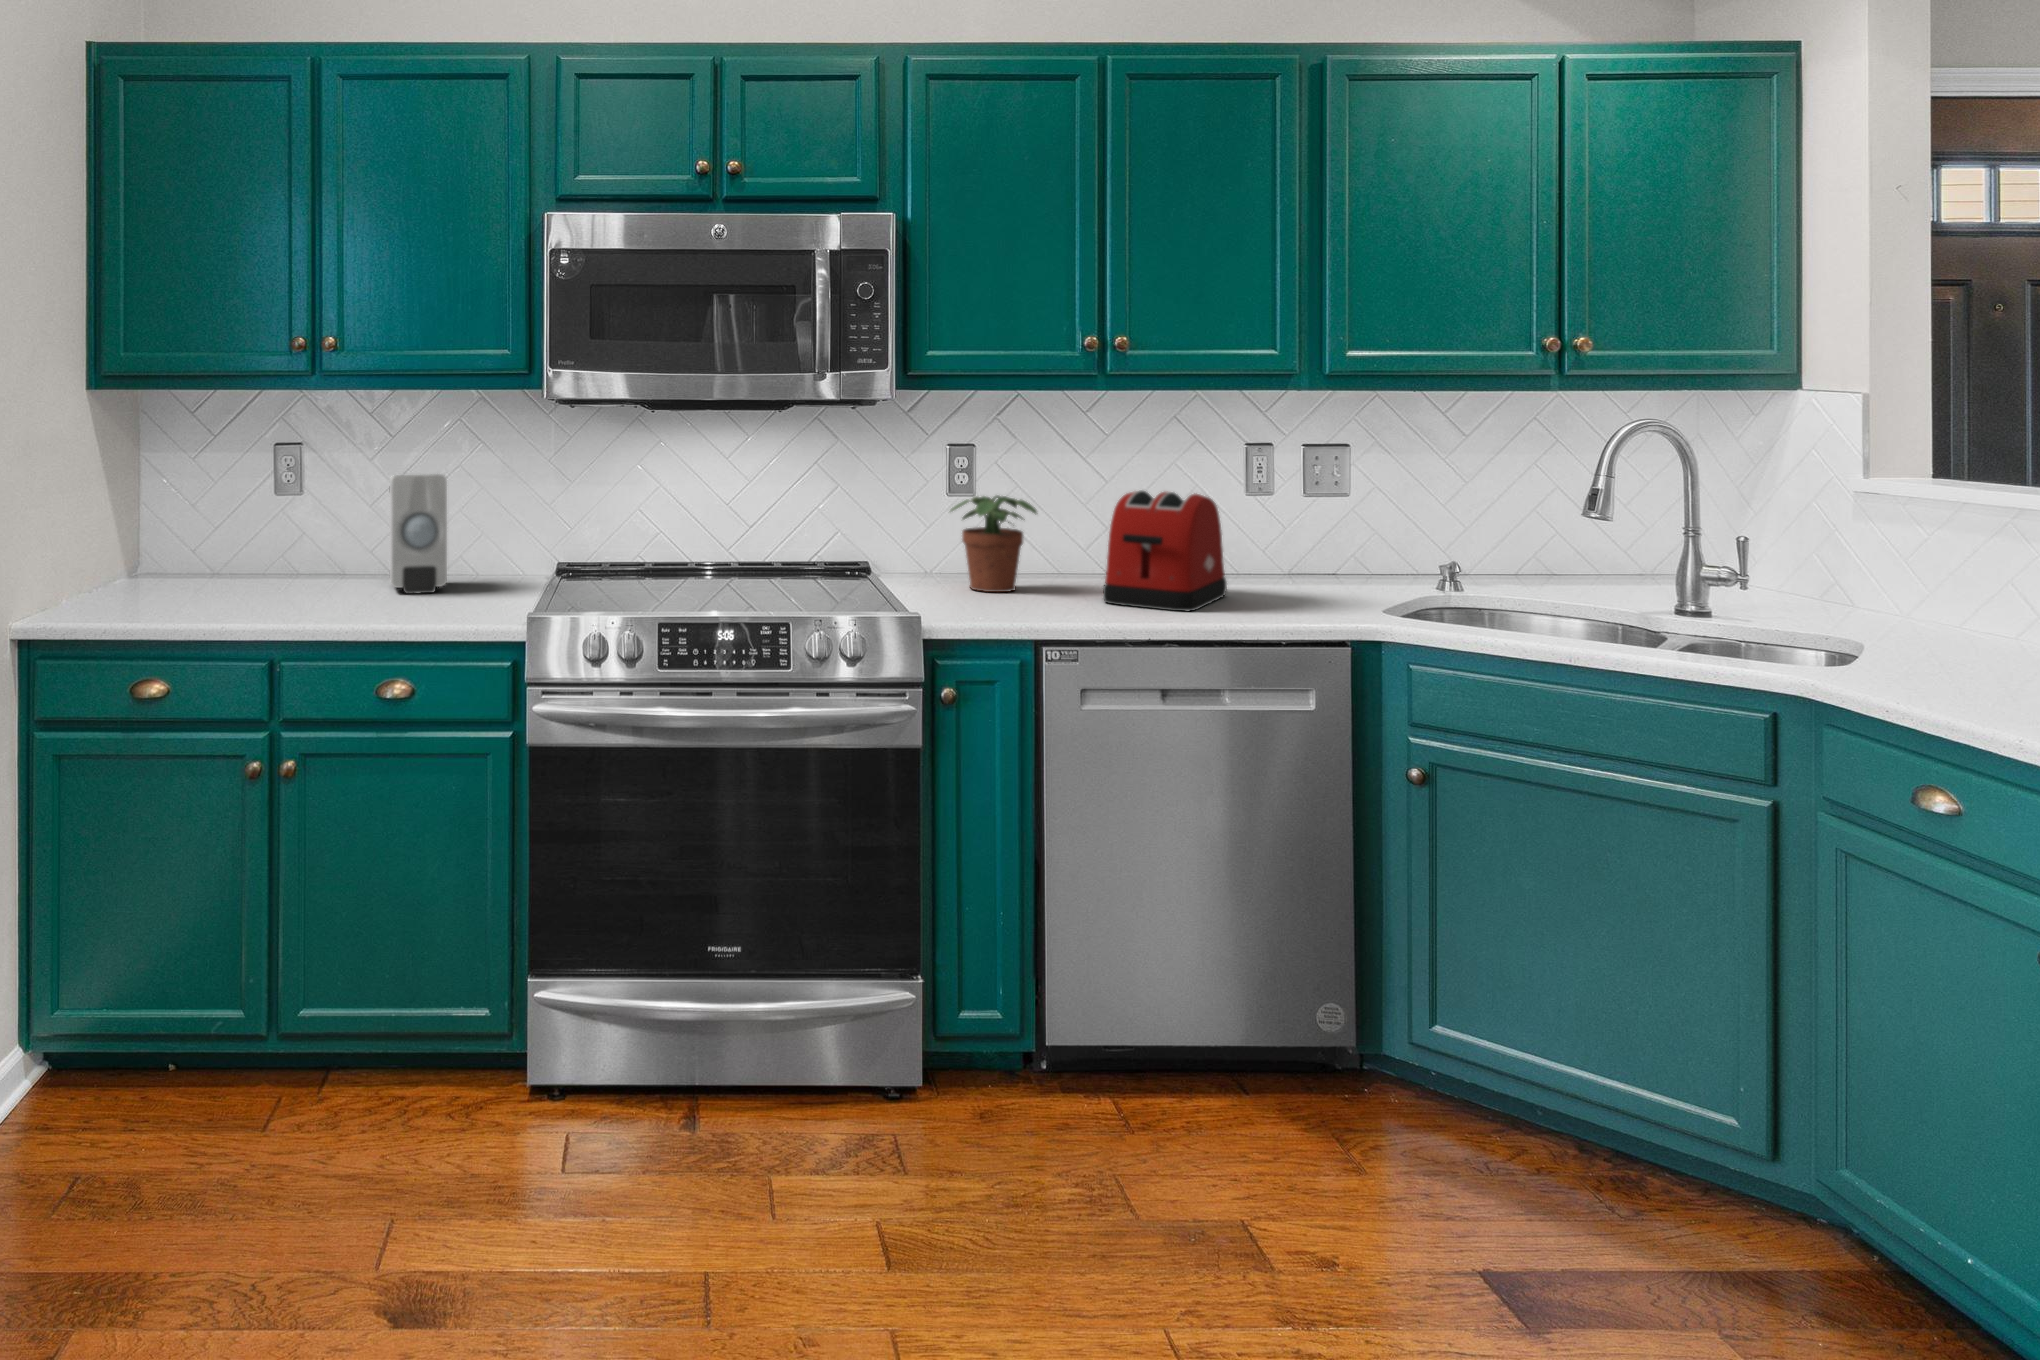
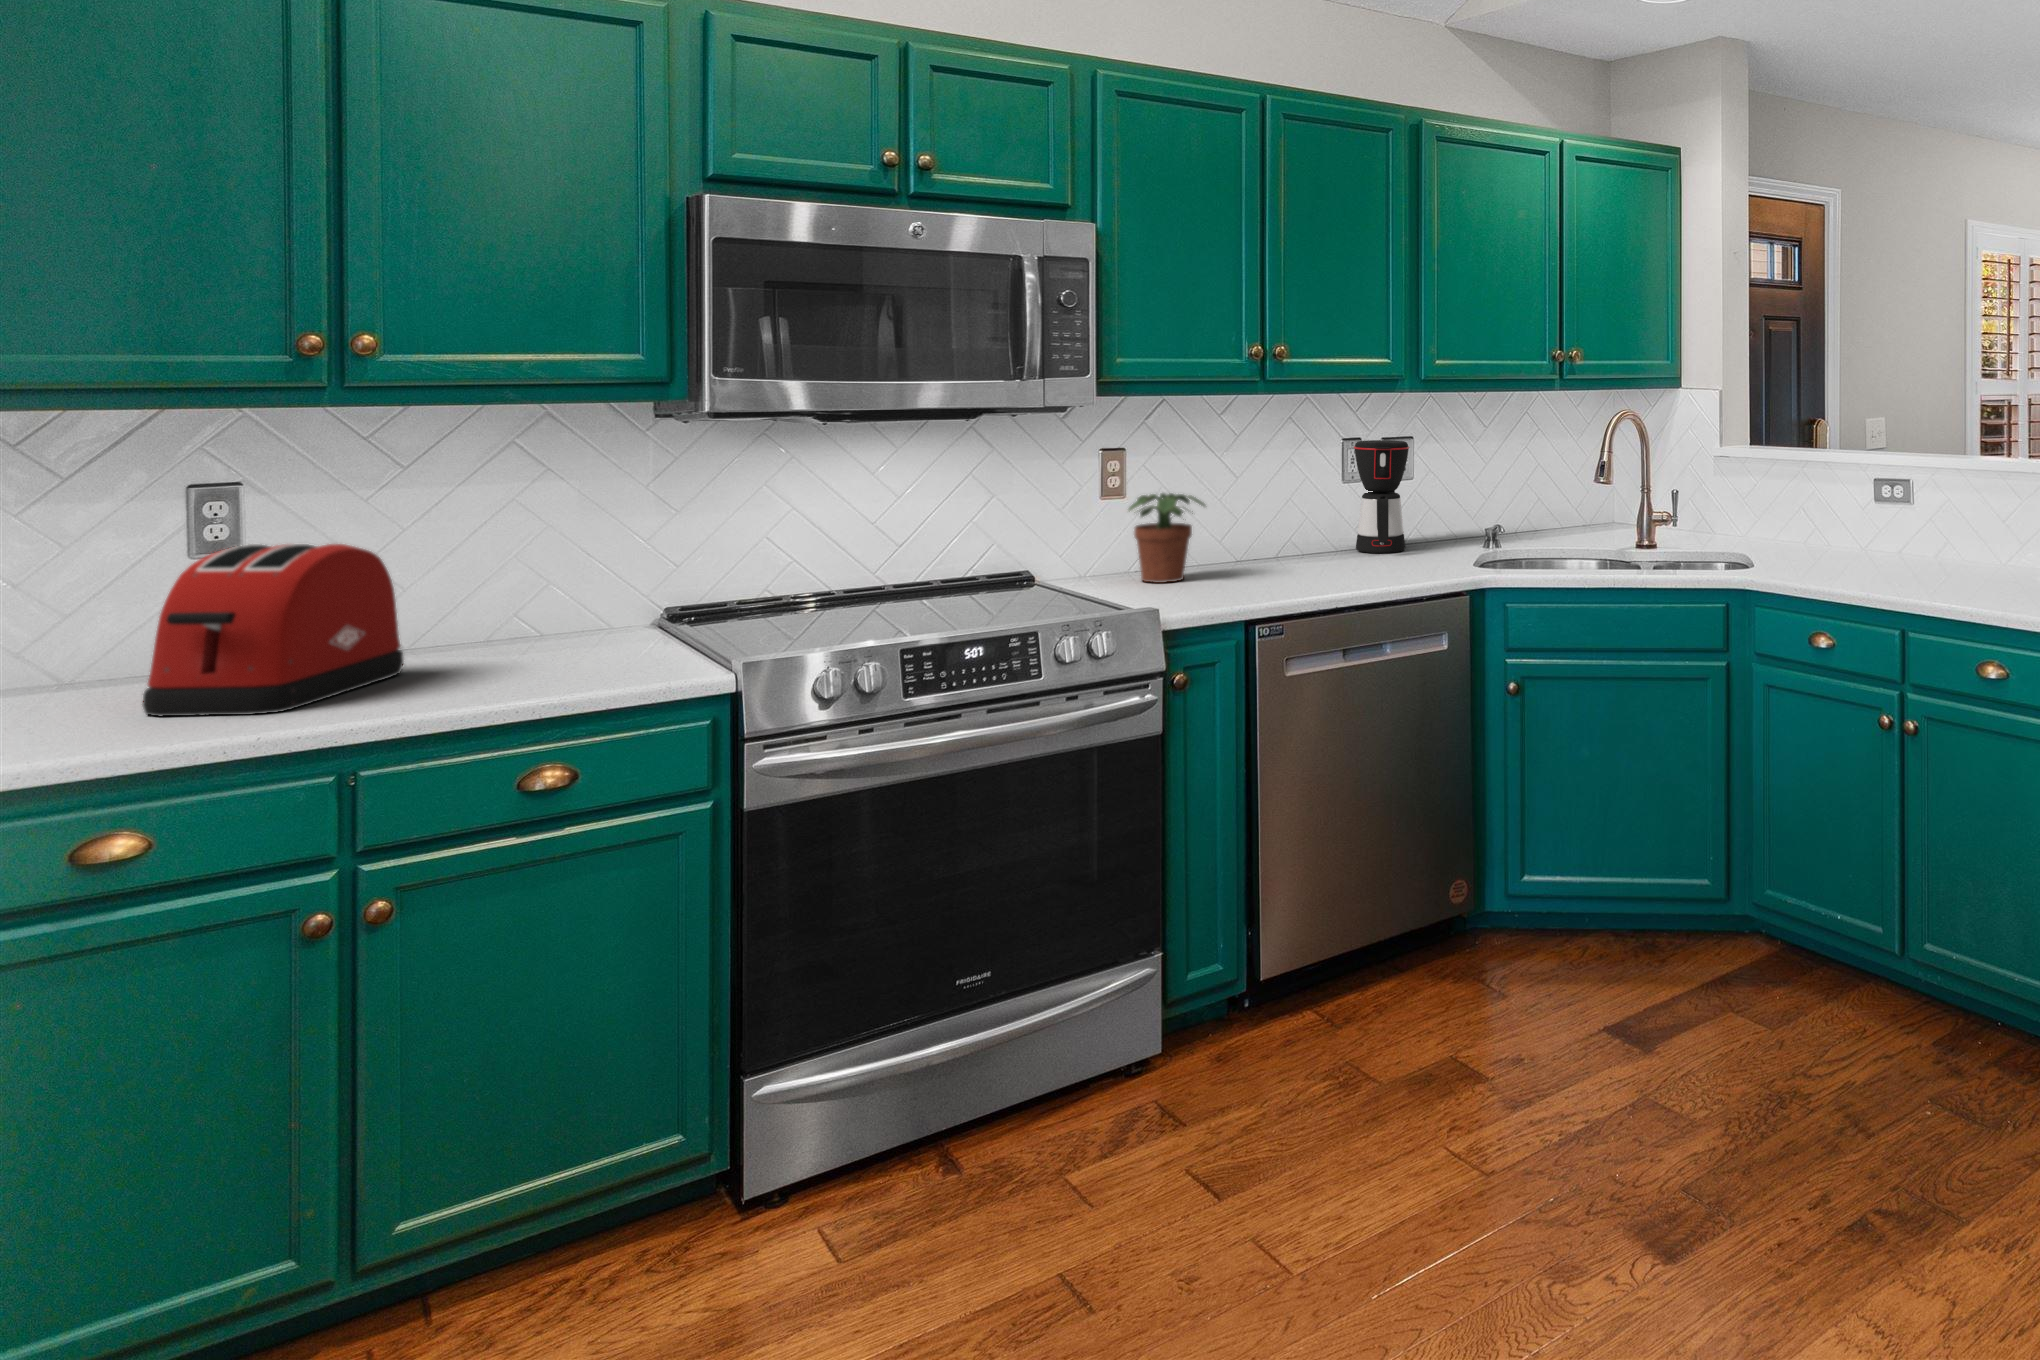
coffee maker: none [1259,449,1332,587] -> present [1354,440,1409,553]
soap dispenser: present [389,474,447,594] -> none [449,508,562,660]
toaster: present [1103,490,1227,611] -> present [143,544,403,716]

